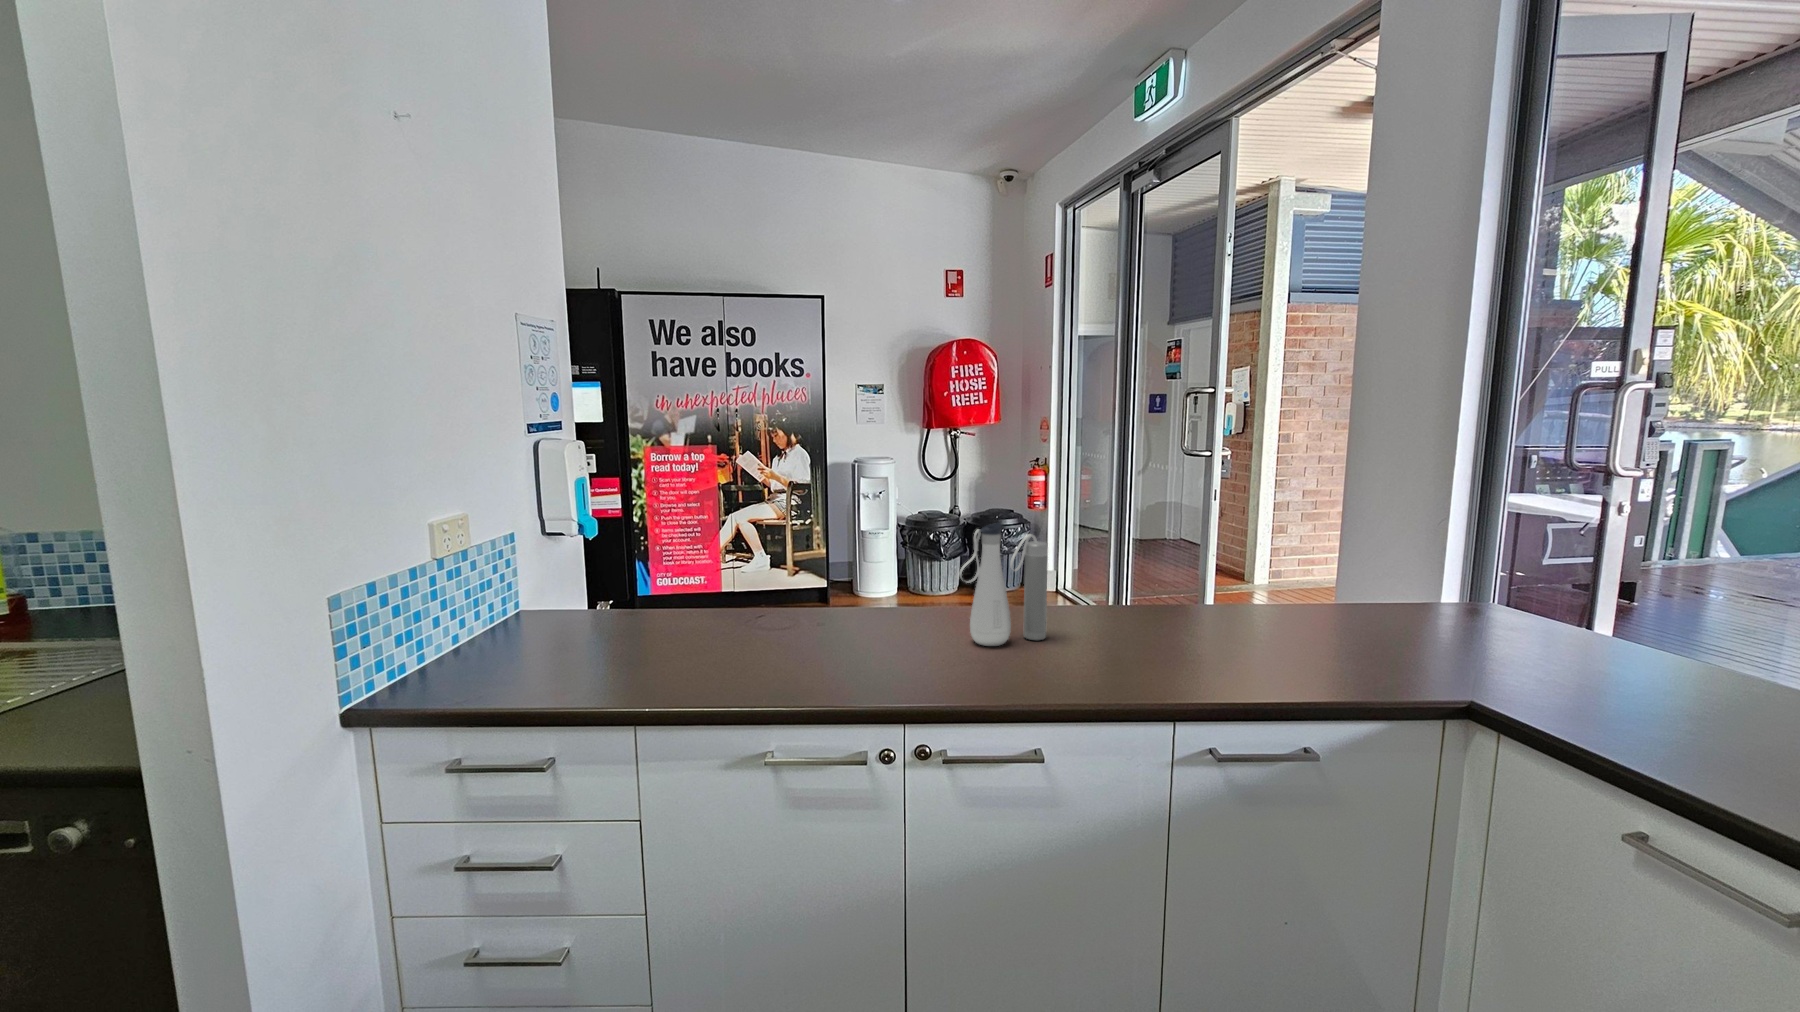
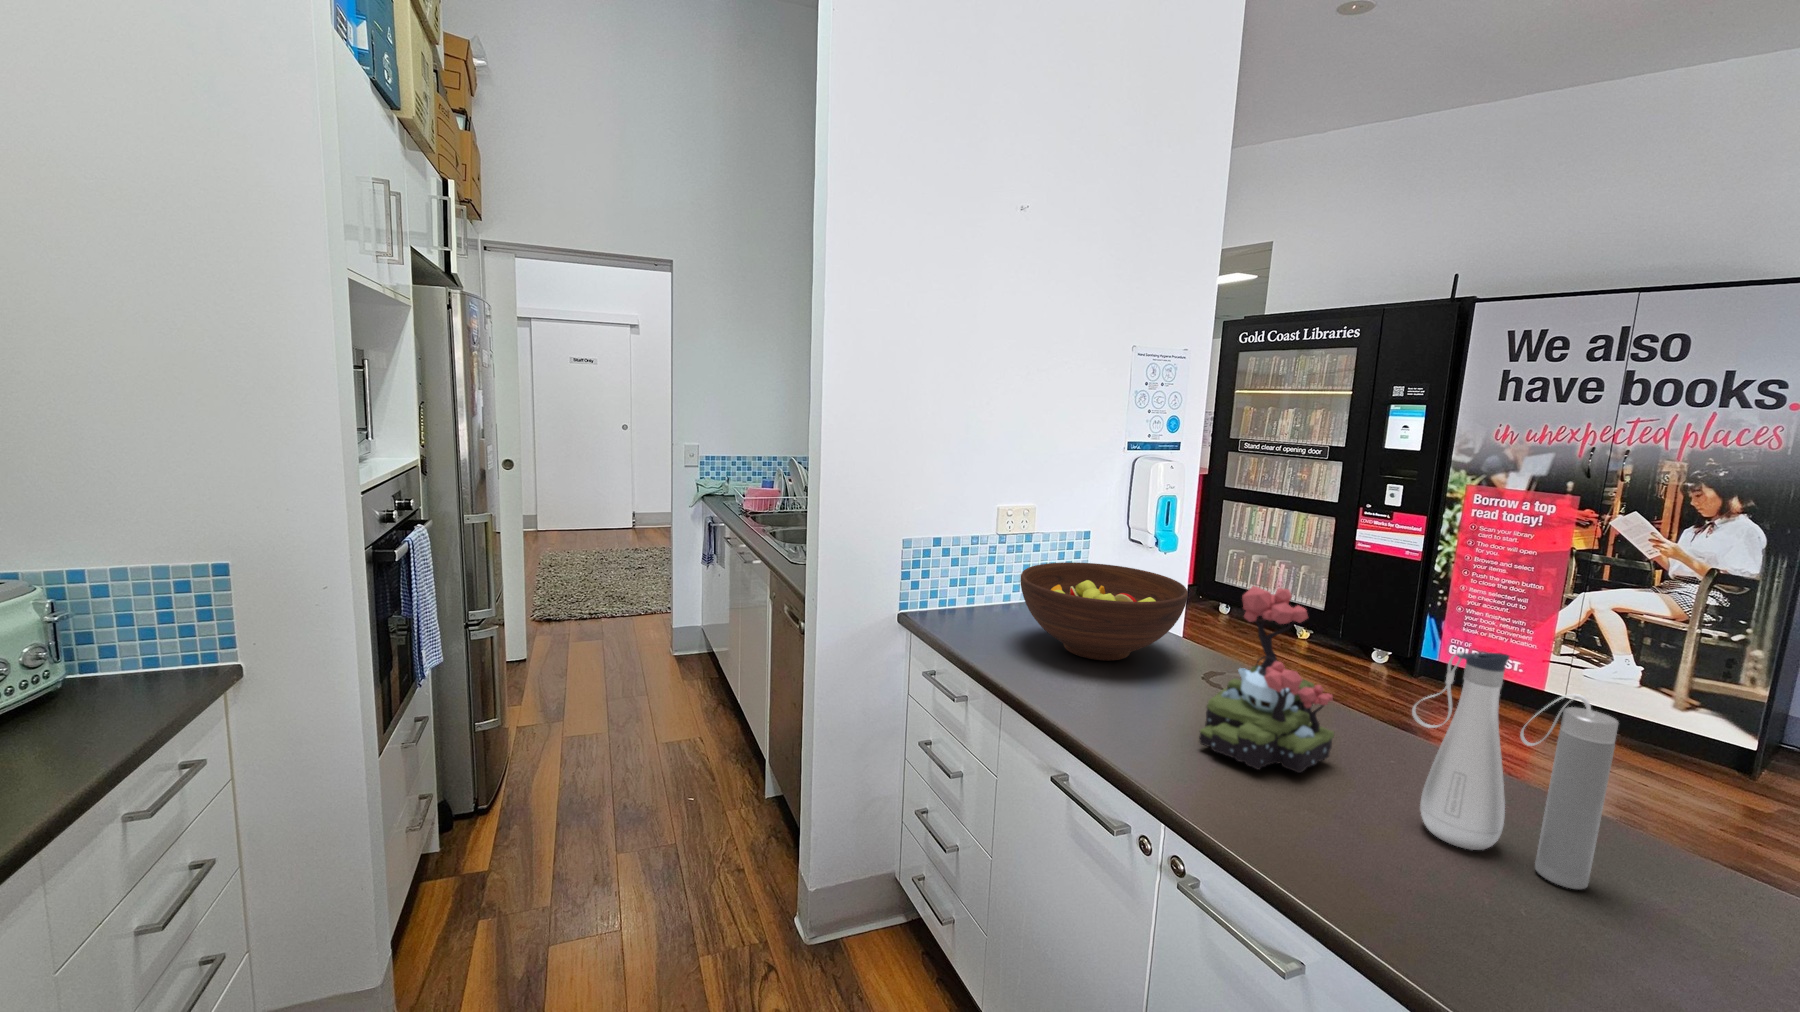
plant: none [814,523,909,662] -> present [1199,586,1334,773]
fruit bowl: none [543,553,723,654] -> present [1020,562,1188,661]

